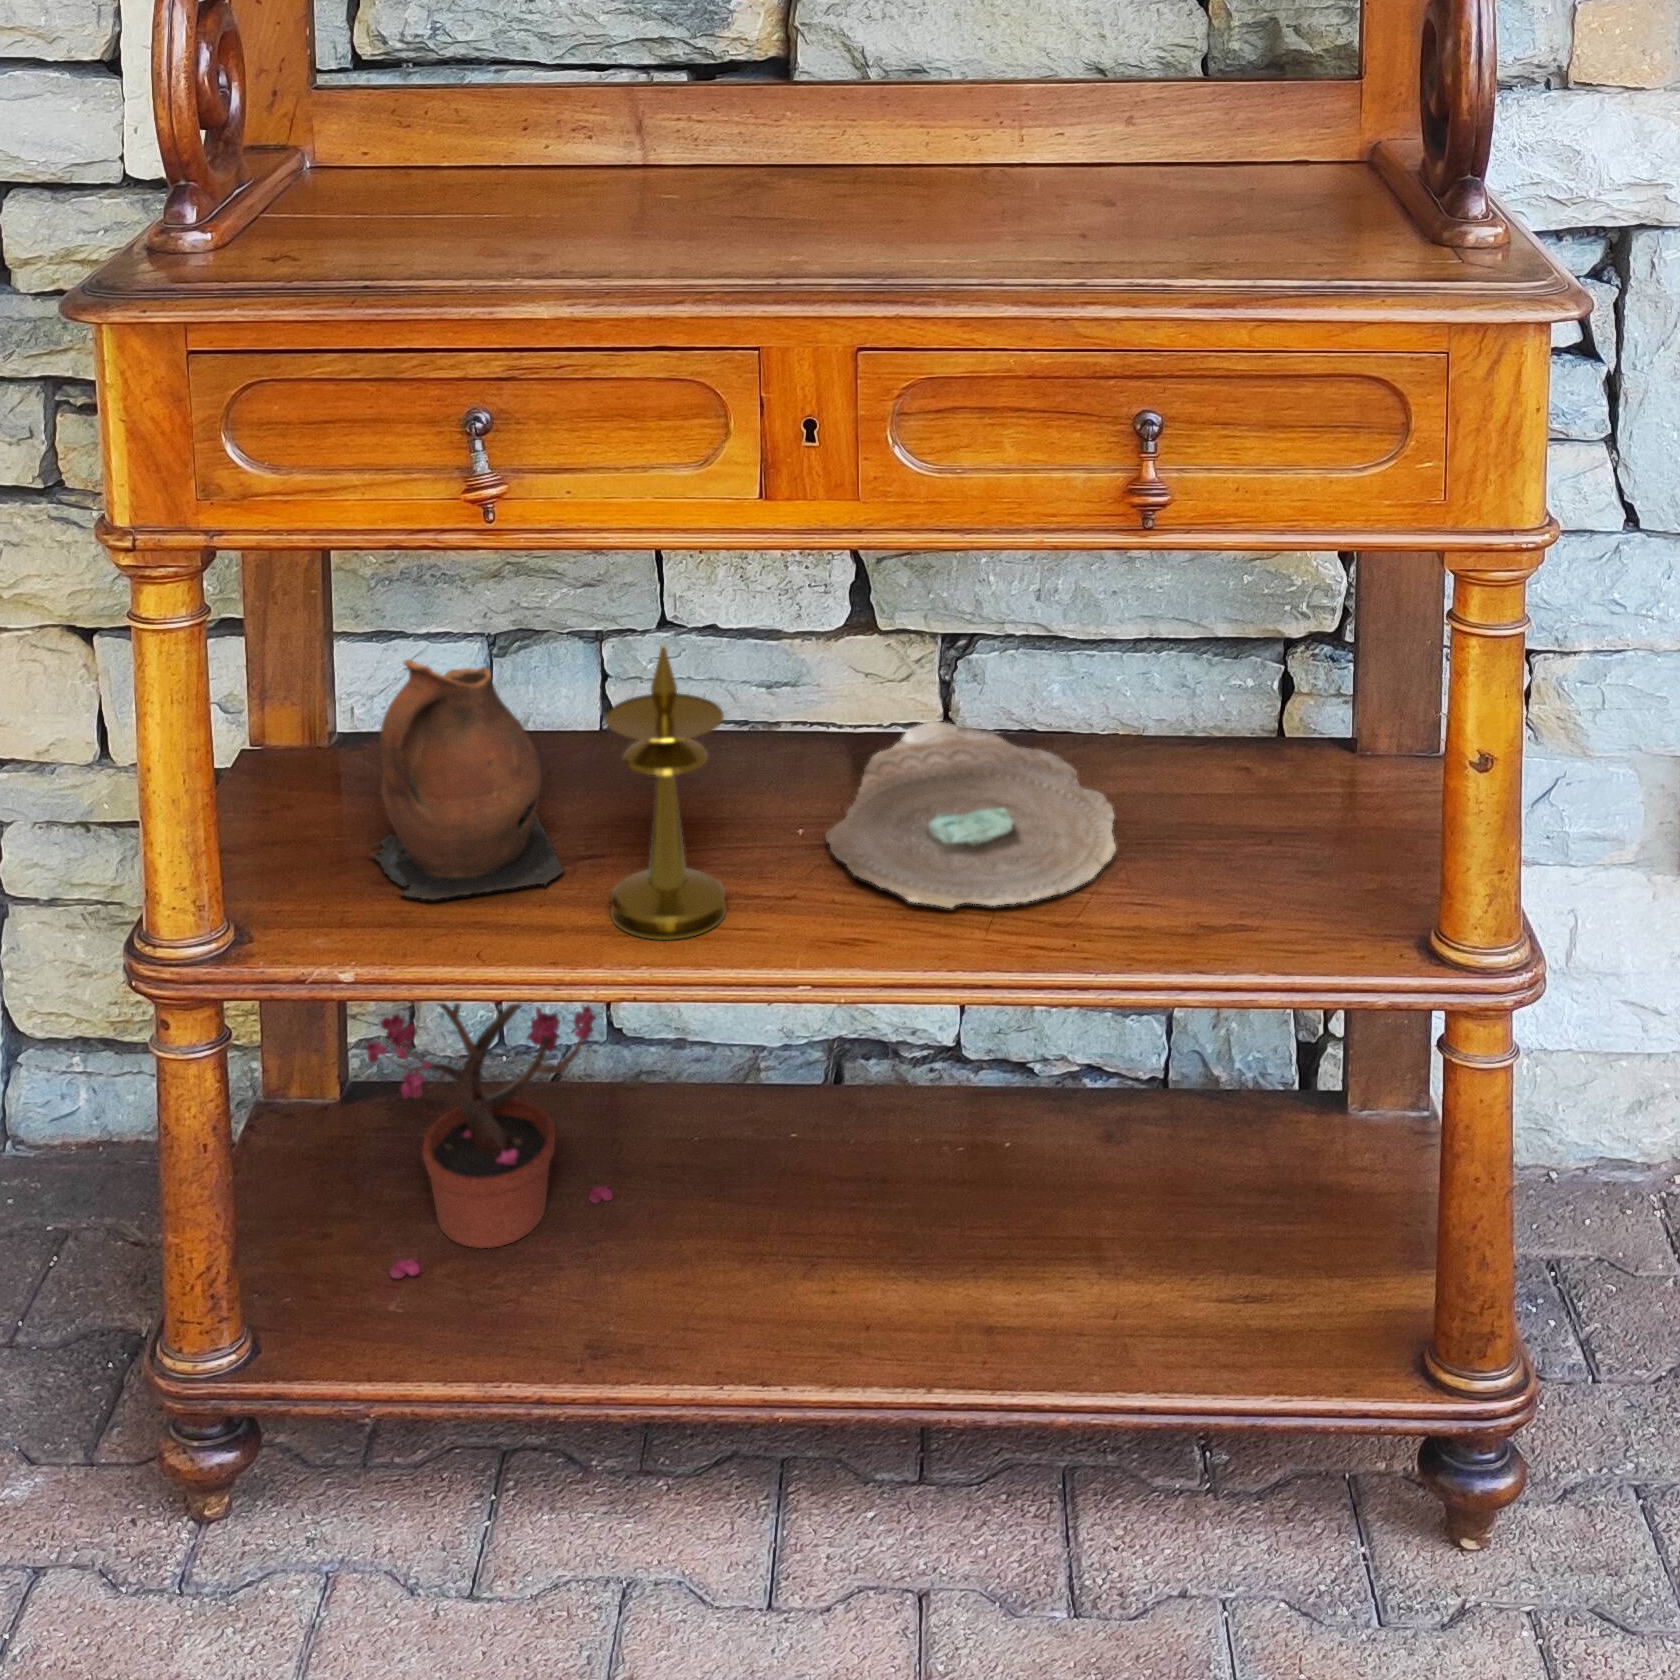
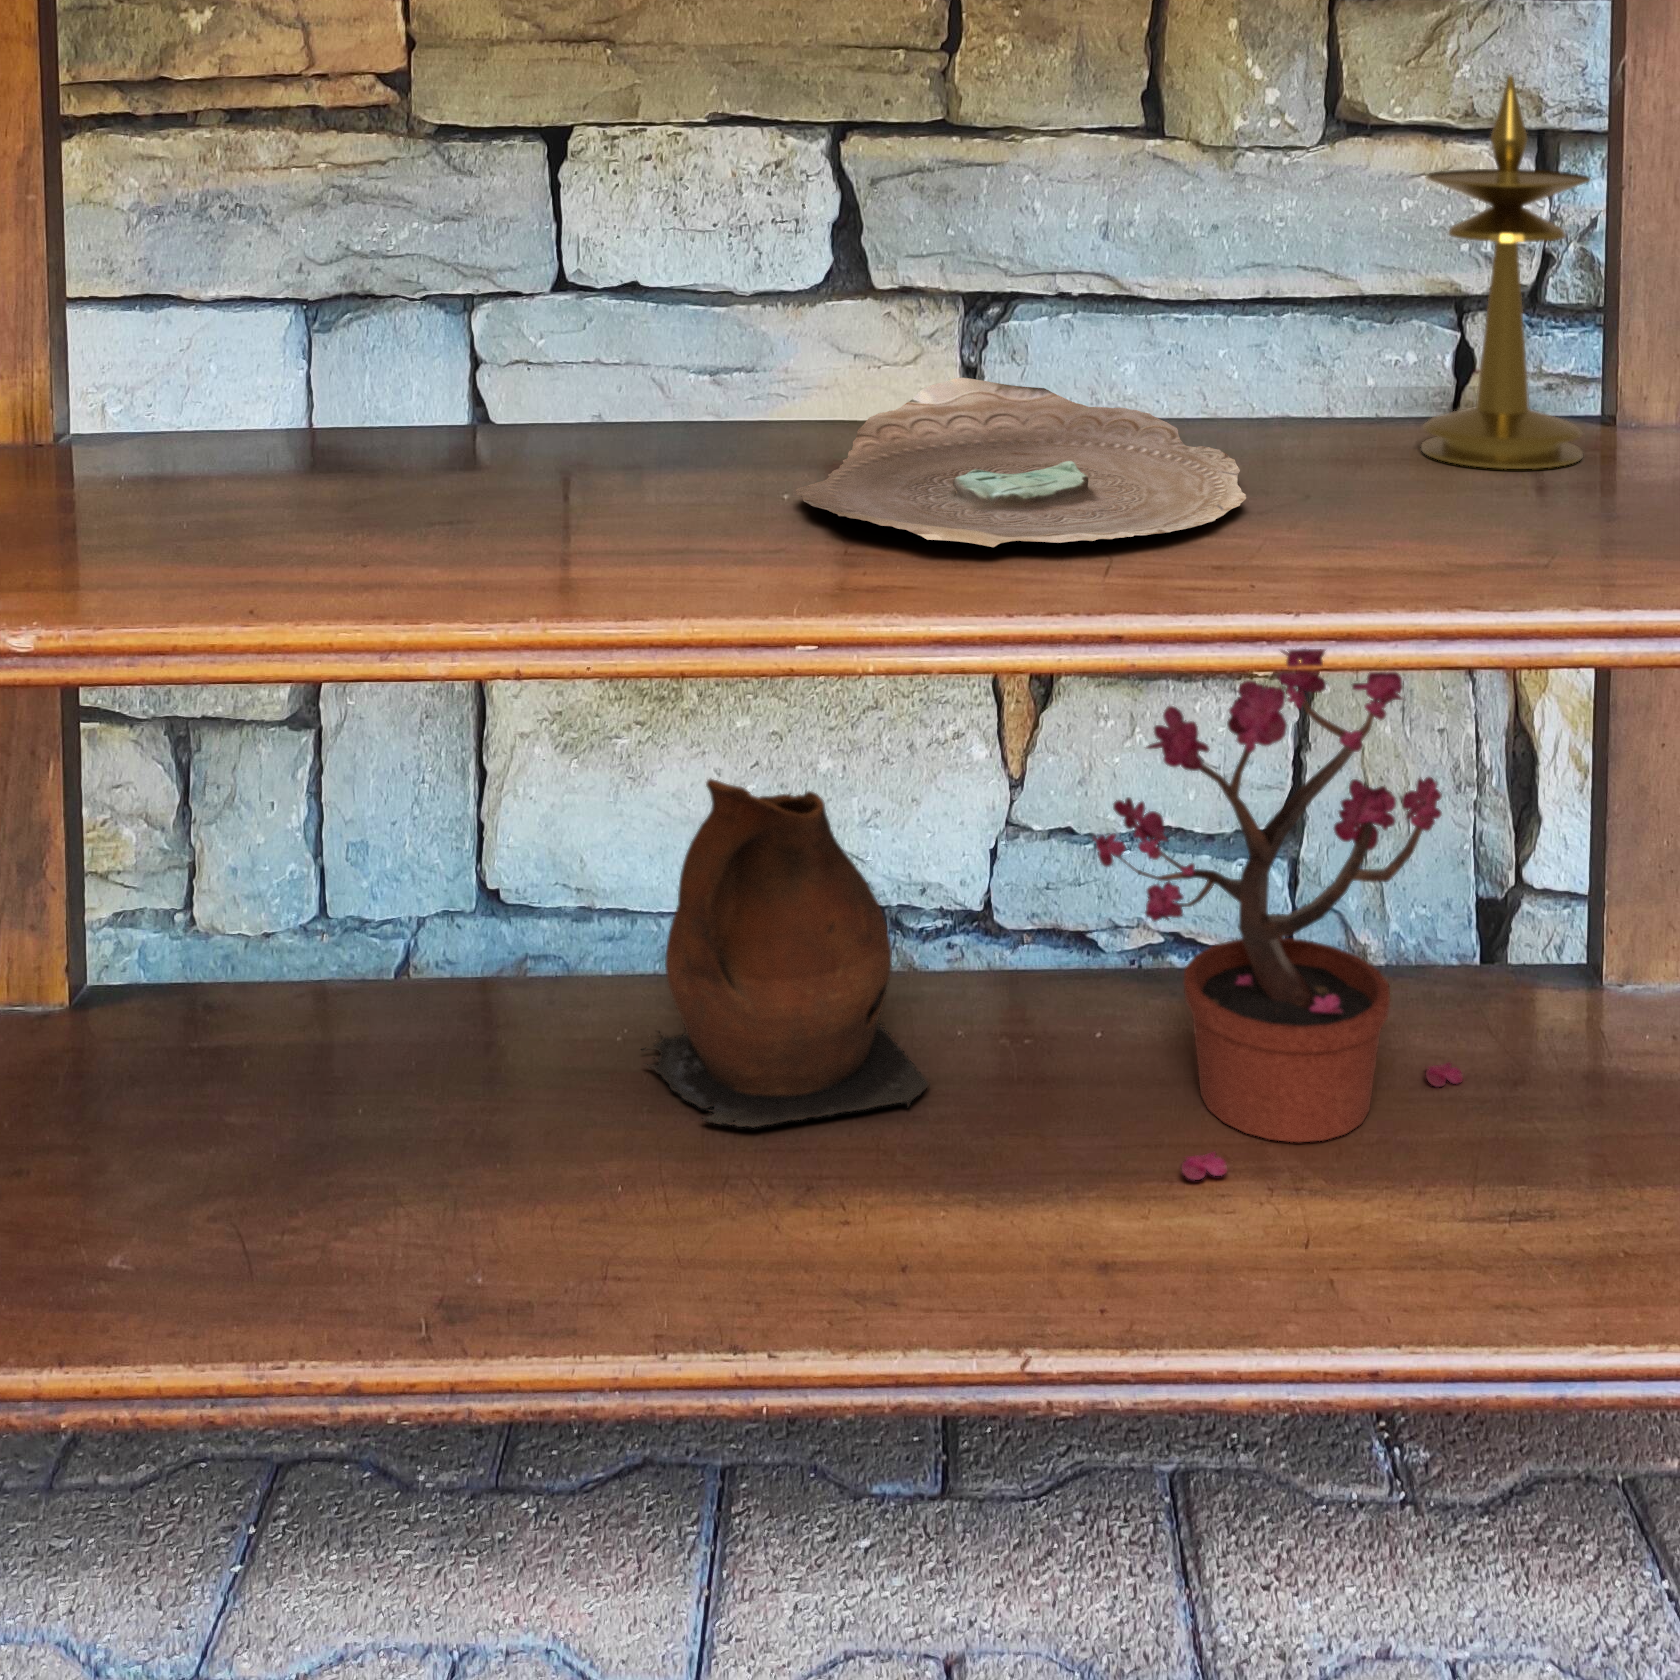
candlestick: present [605,644,727,940] -> present [1421,75,1591,469]
ceramic pitcher: present [371,660,563,900] -> present [642,779,929,1127]
potted plant: present [366,1003,613,1279] -> present [1093,649,1463,1180]

